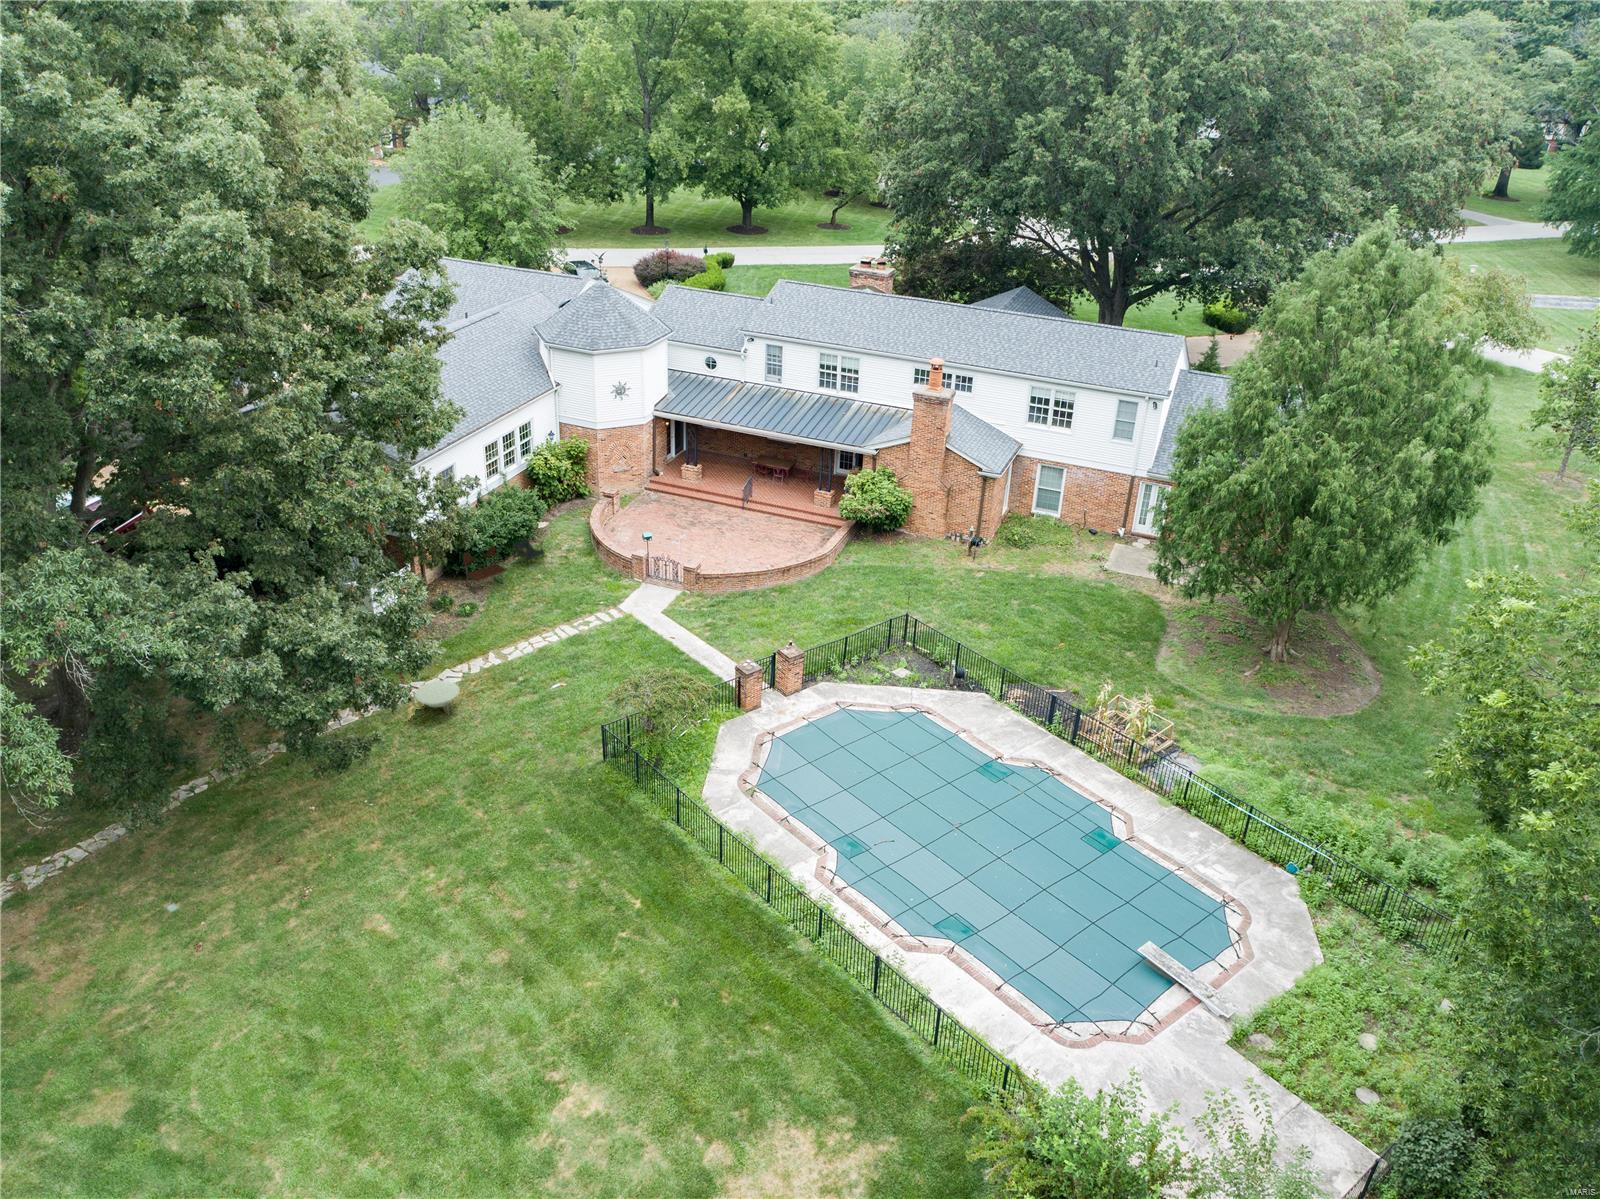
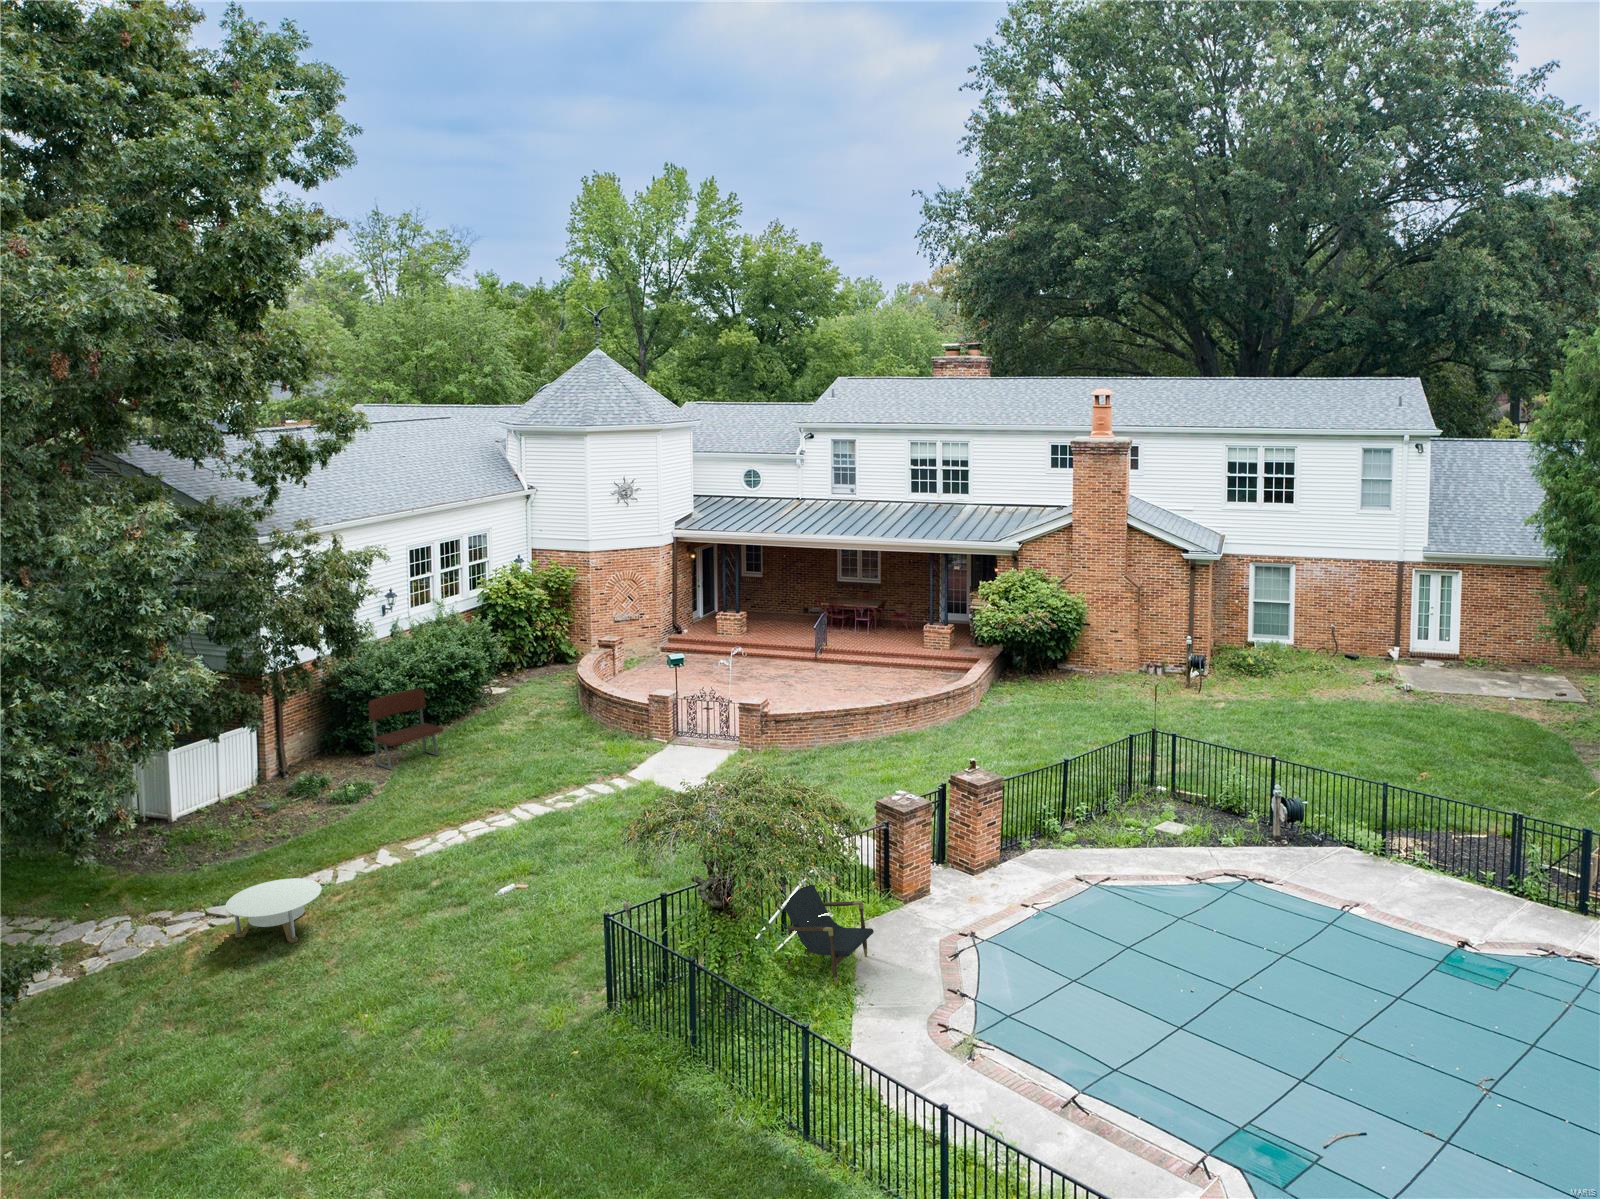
lounge chair: present [513,539,544,566] -> present [785,885,874,985]

